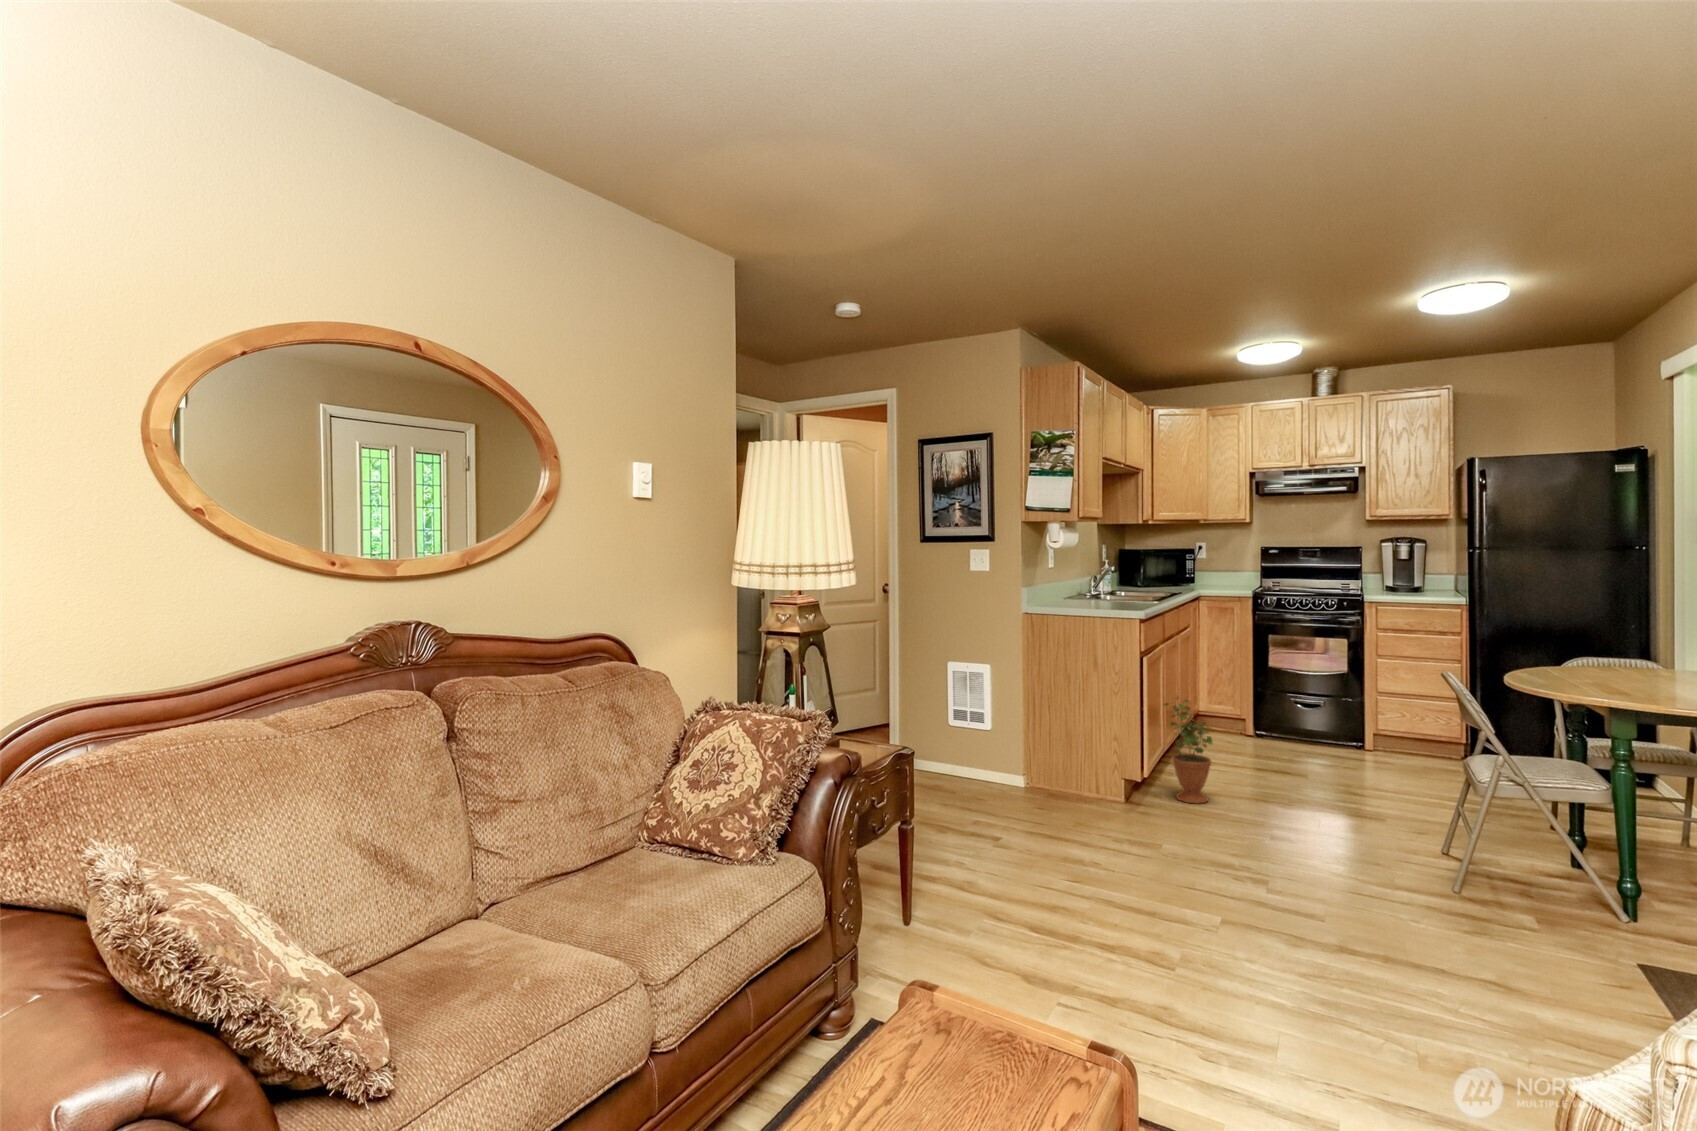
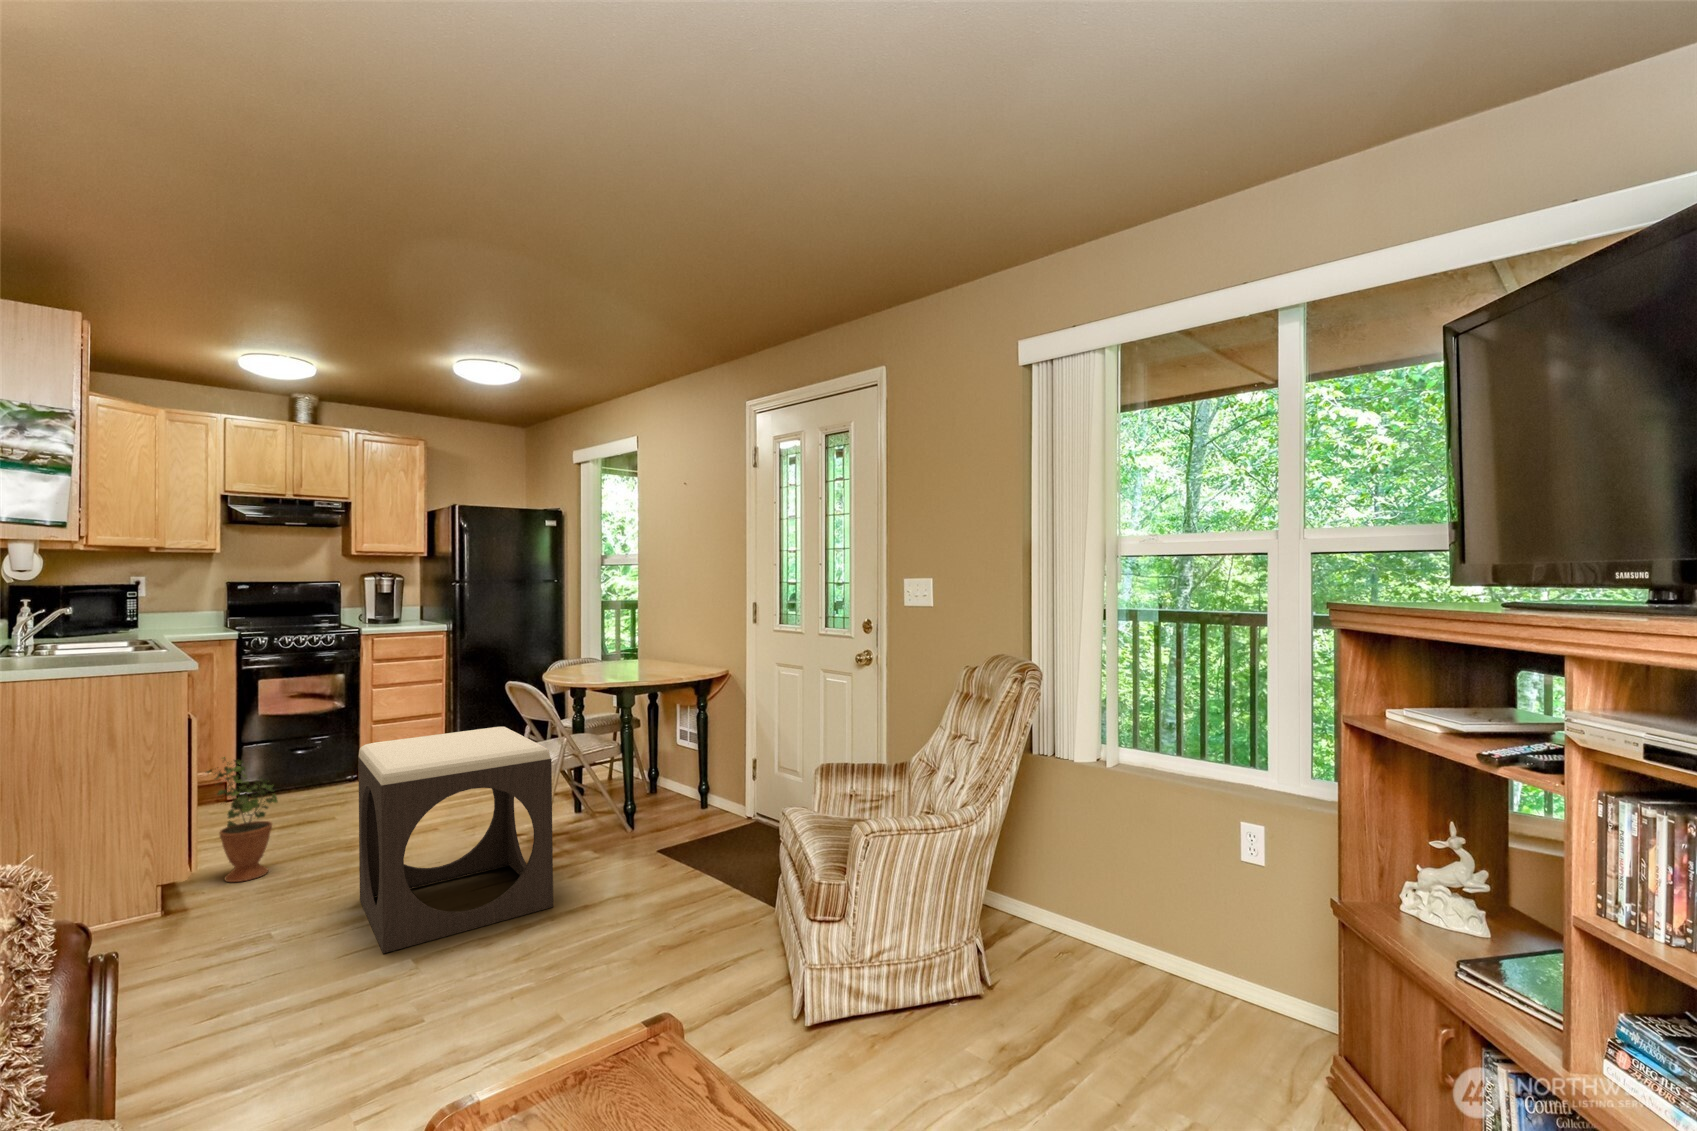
footstool: none [1208,708,1408,950] -> present [358,727,553,953]

